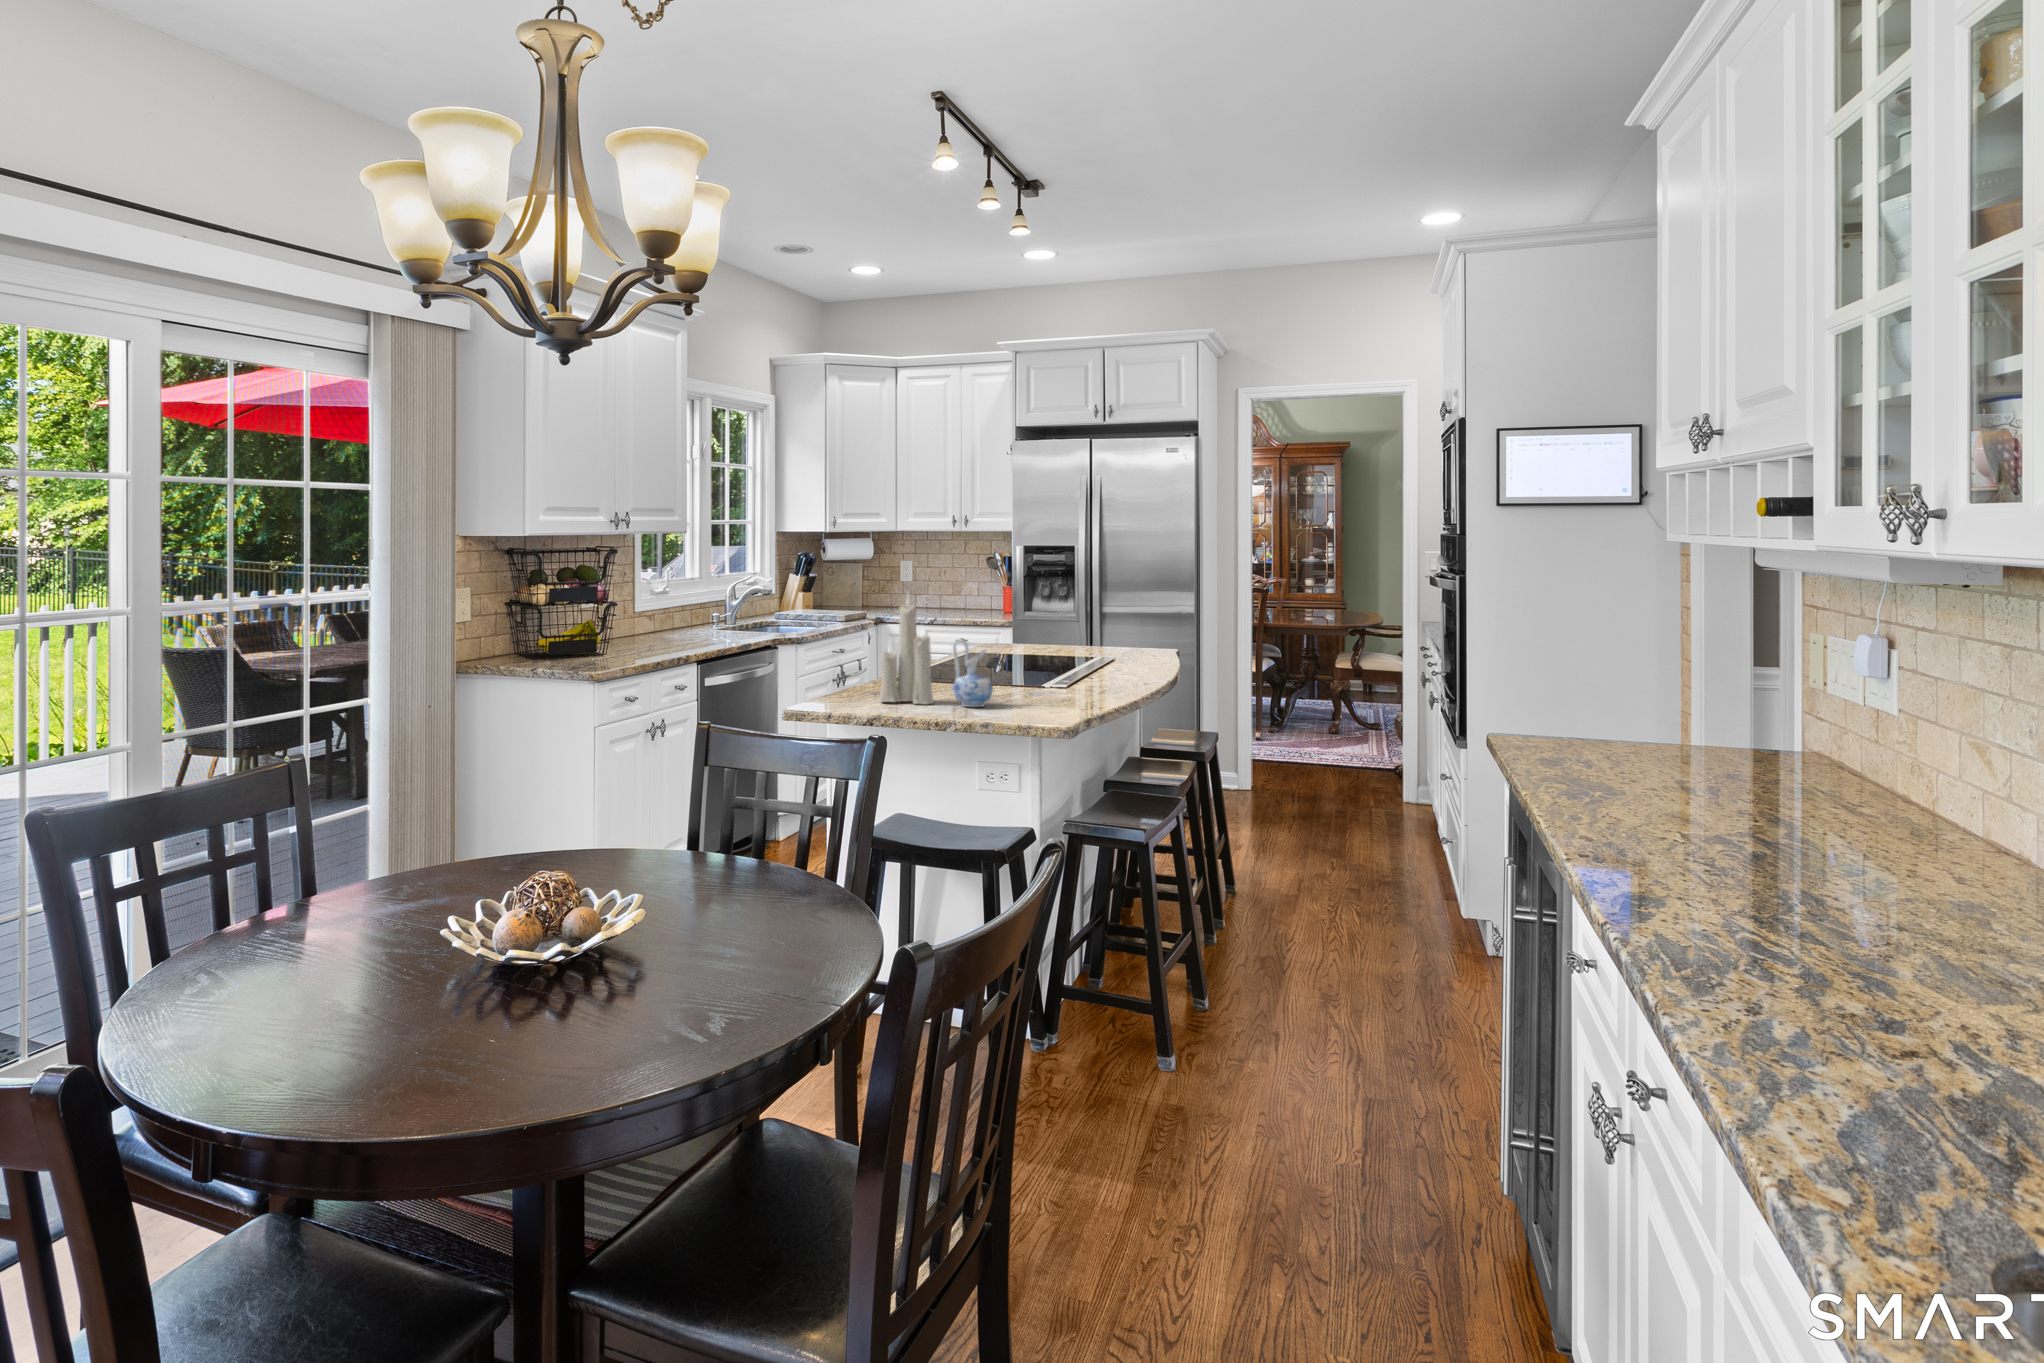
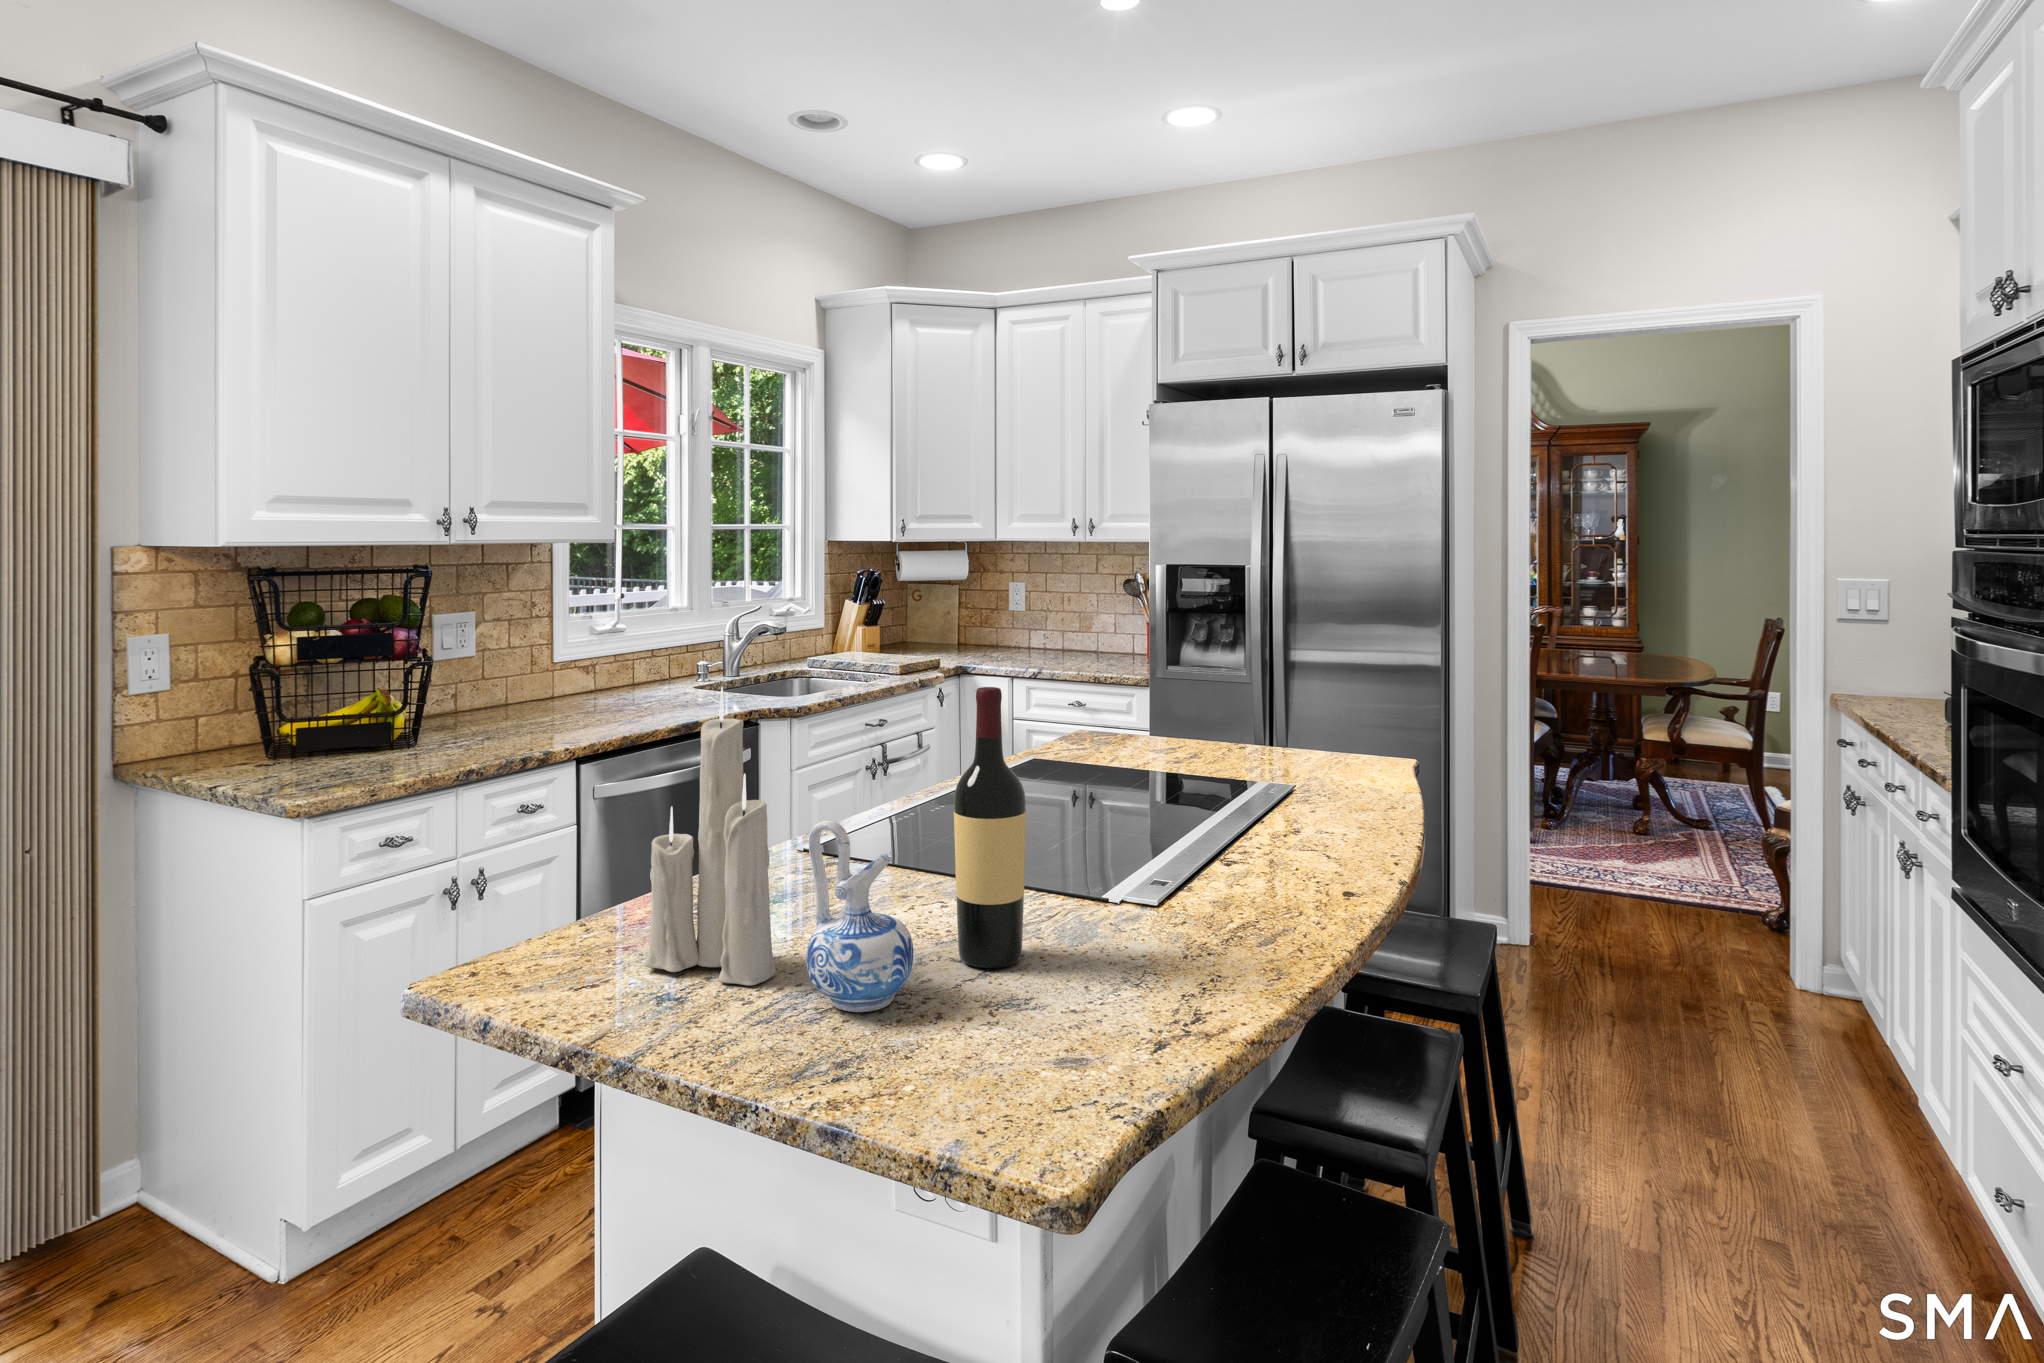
wine bottle: none [998,592,1026,700] -> present [954,687,1026,968]

